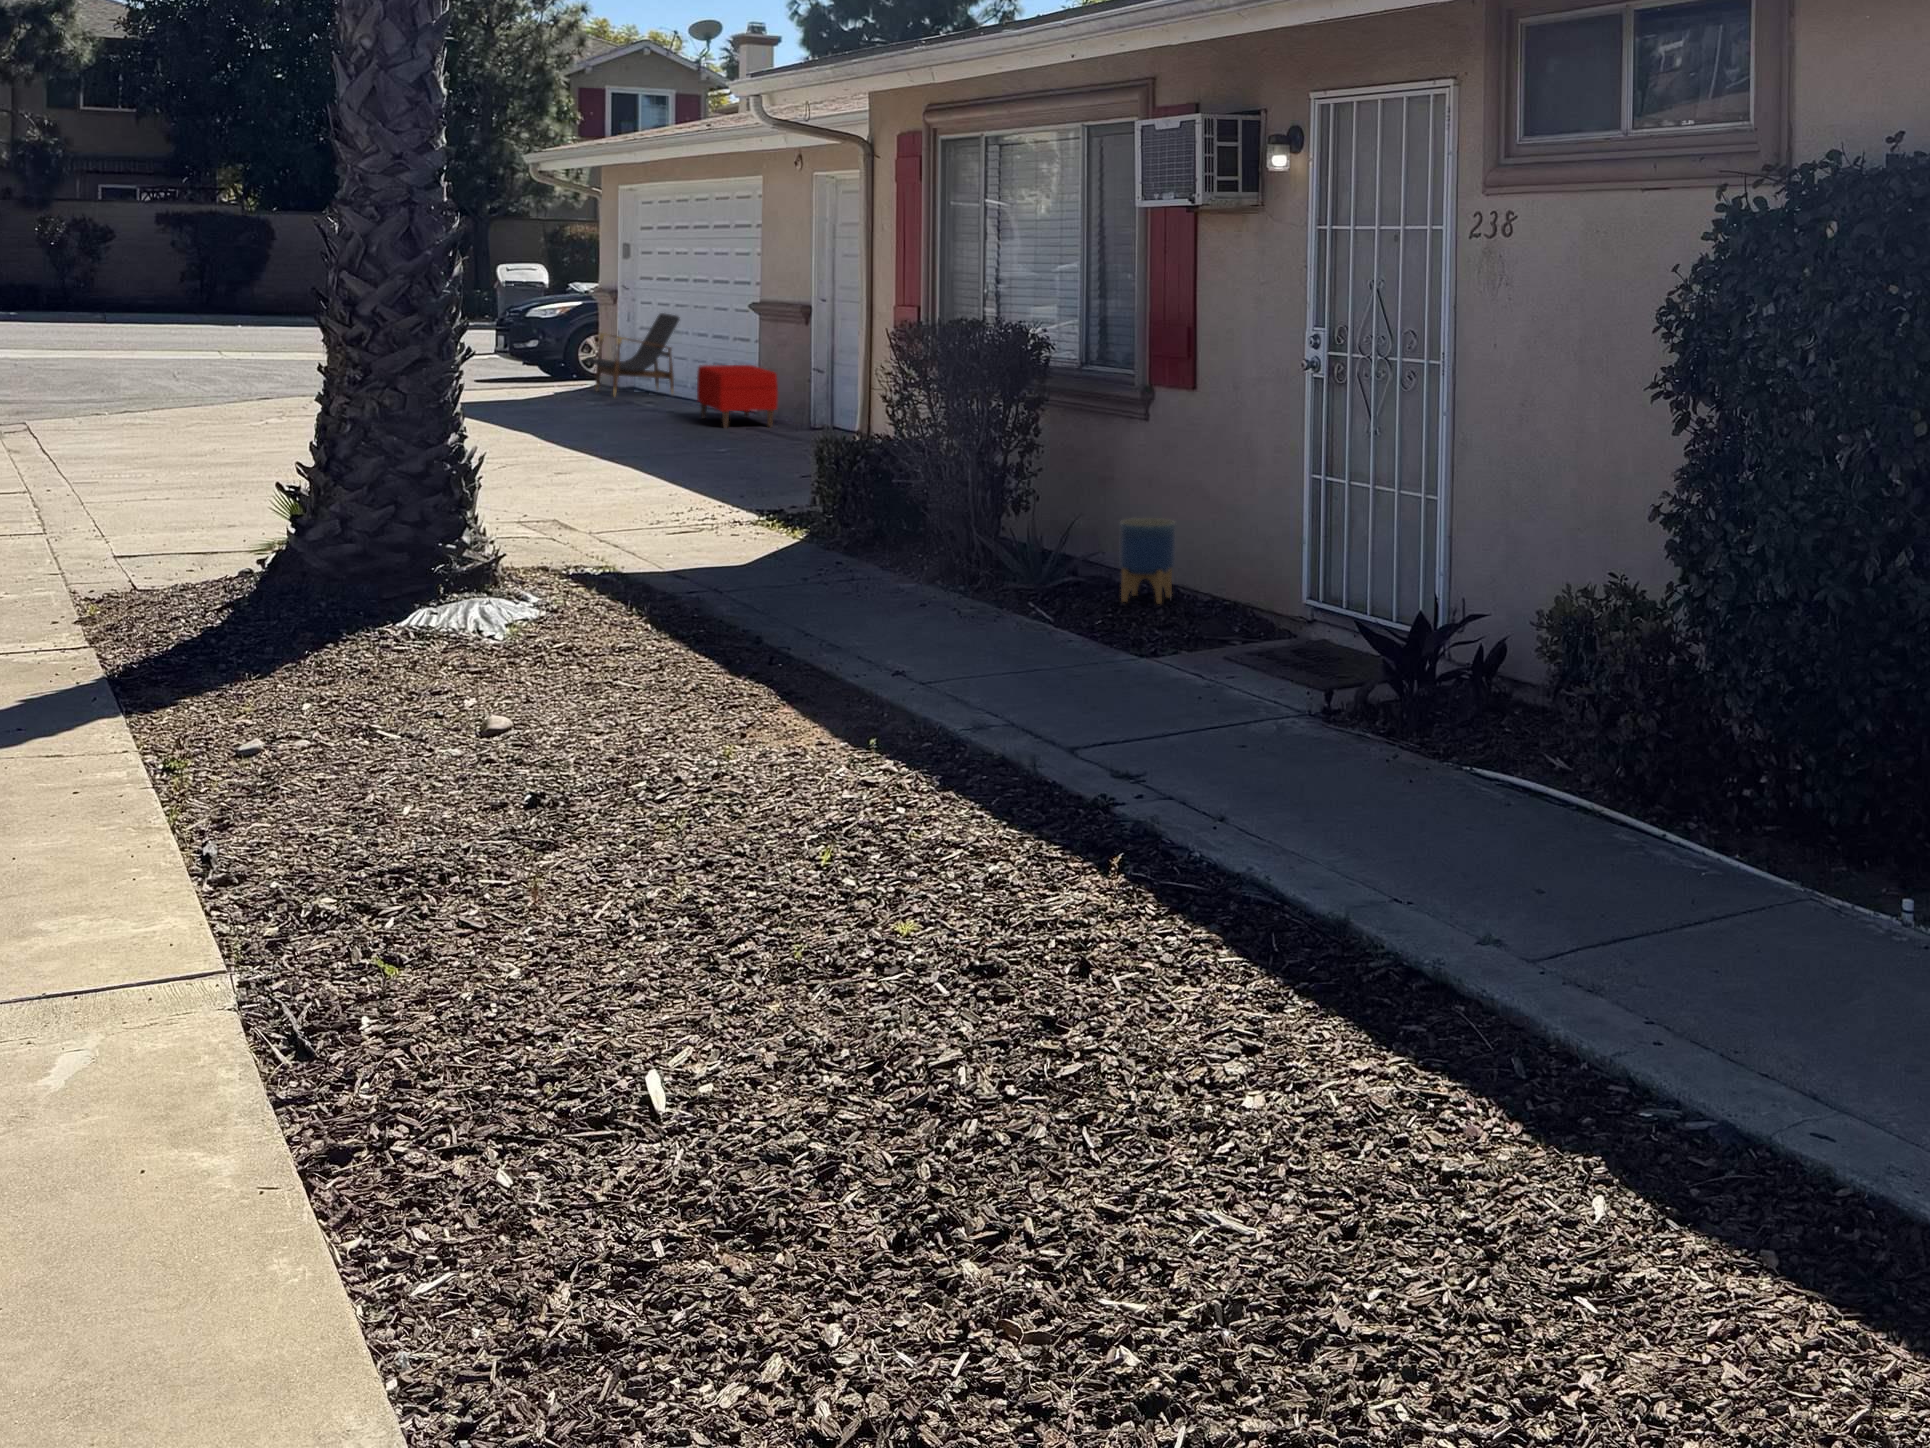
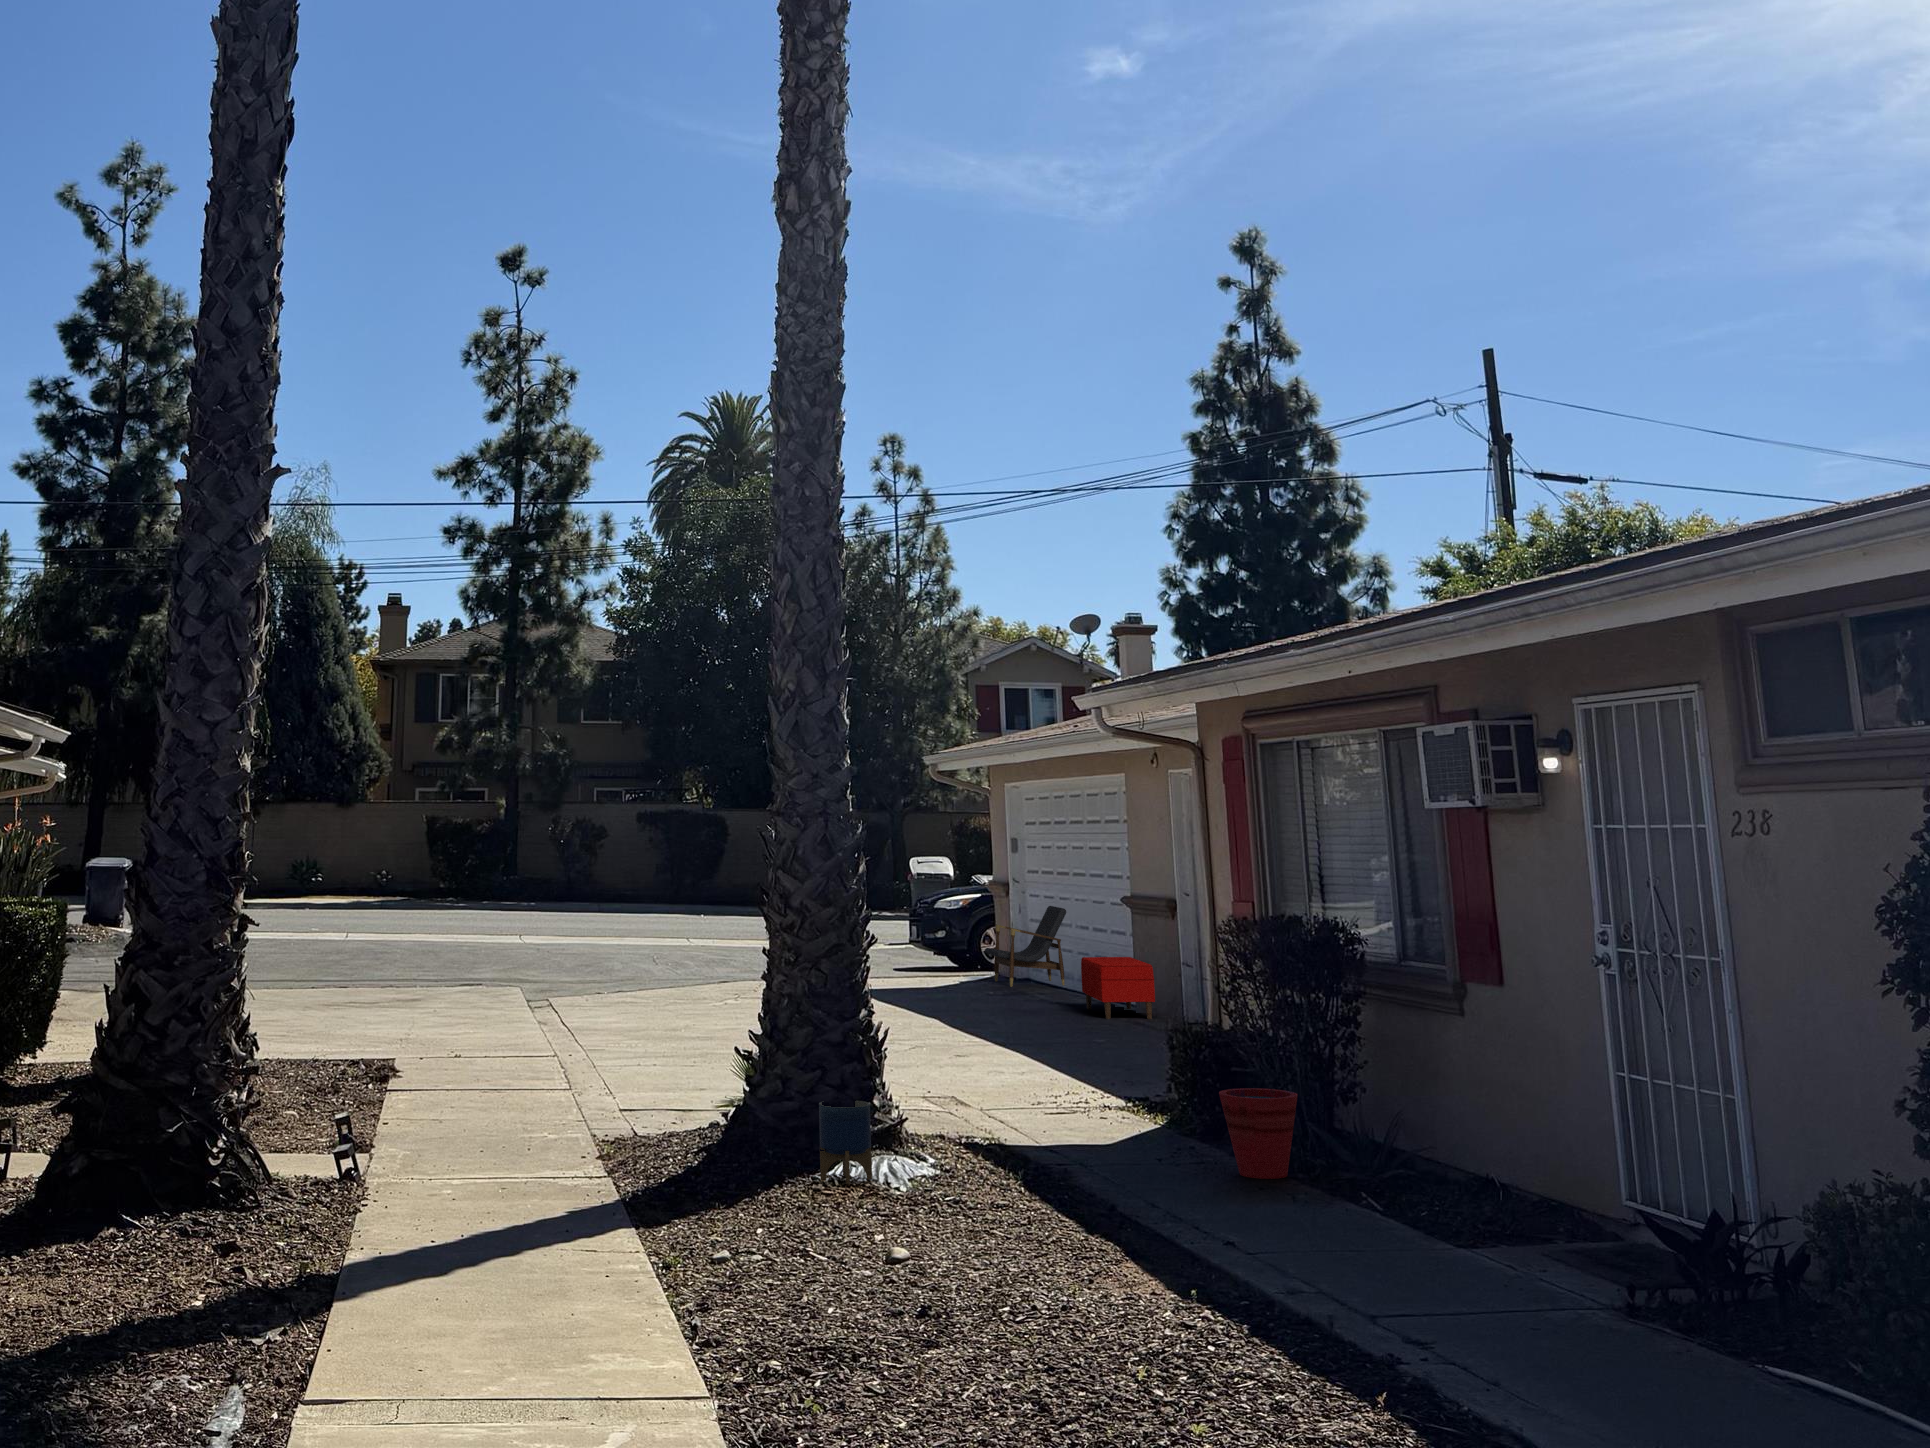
bucket: none [879,501,965,596] -> present [1219,1088,1298,1179]
planter: present [1119,518,1176,604] -> present [819,1101,872,1184]

